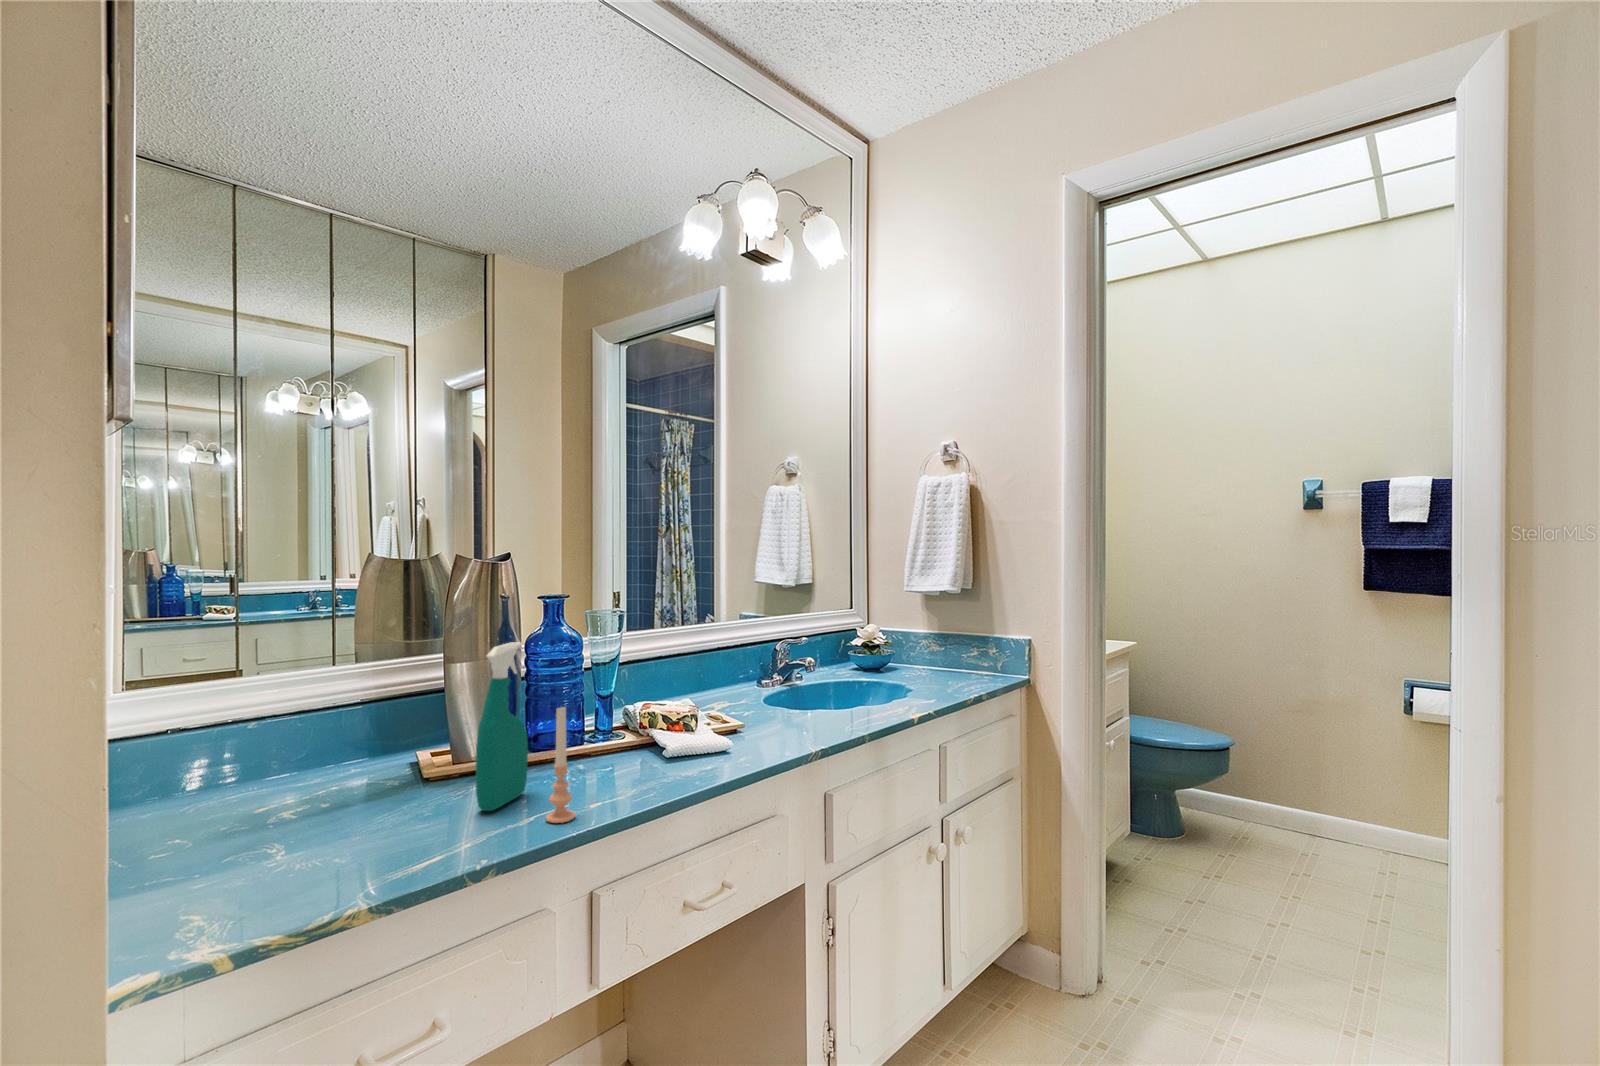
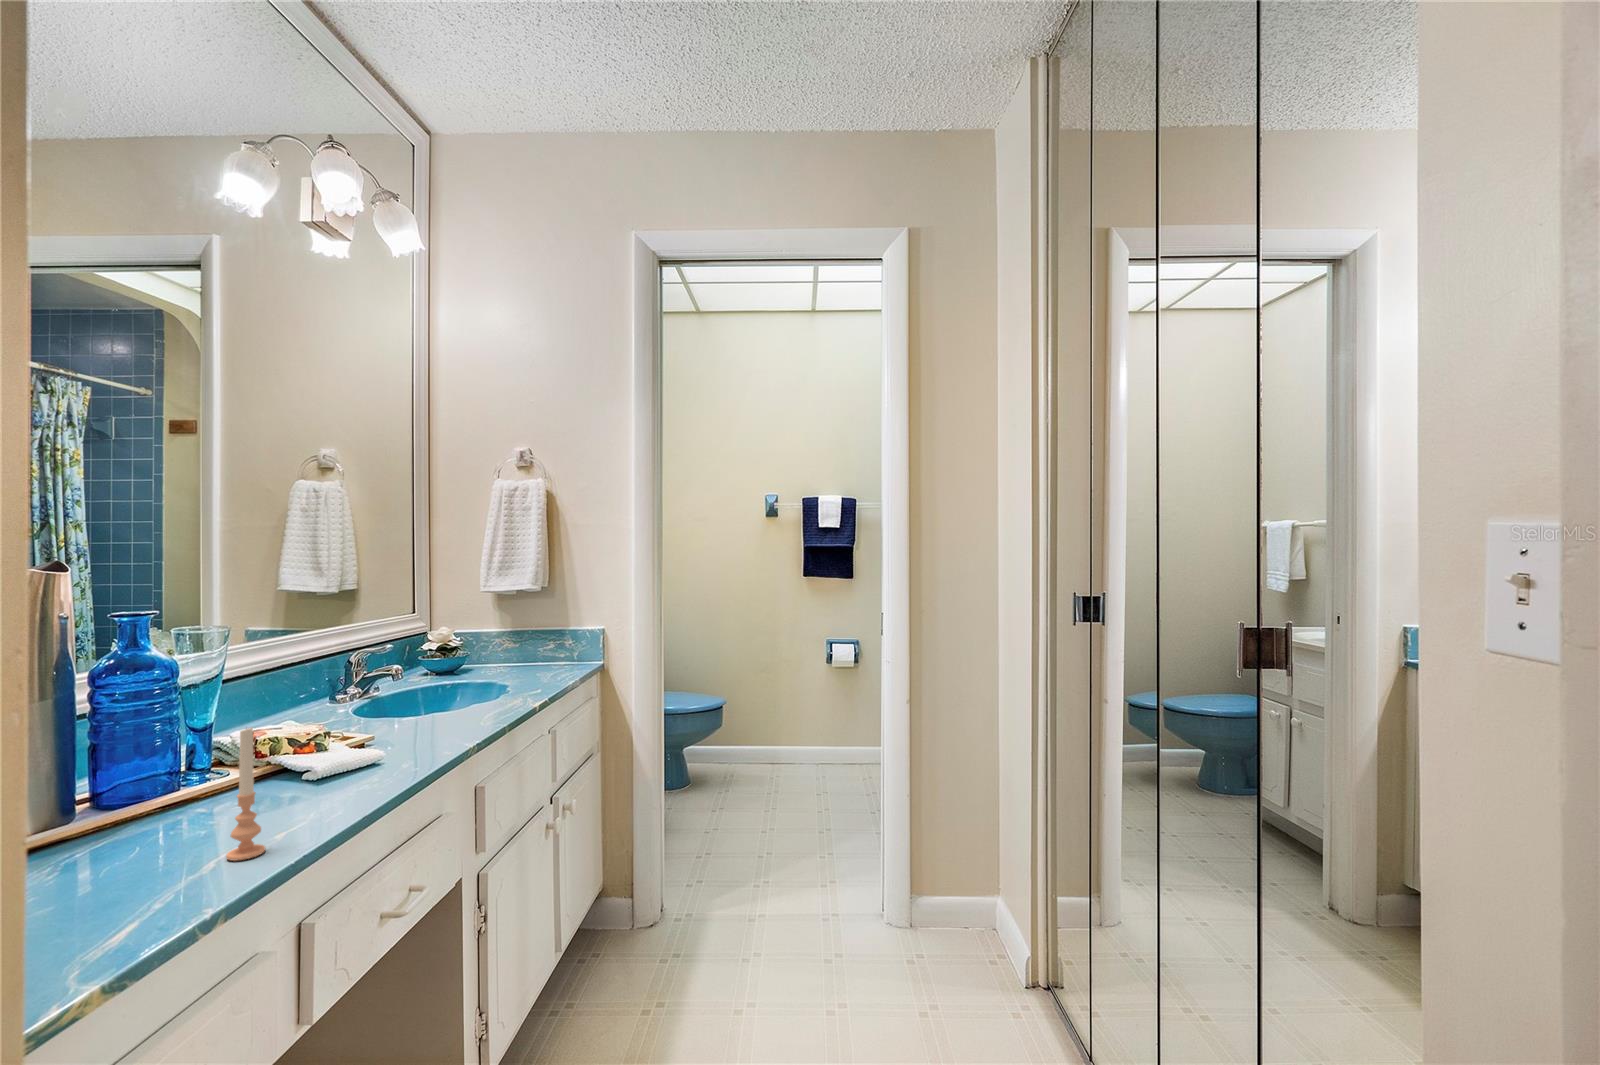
spray bottle: present [476,642,528,811] -> none [106,666,159,876]

